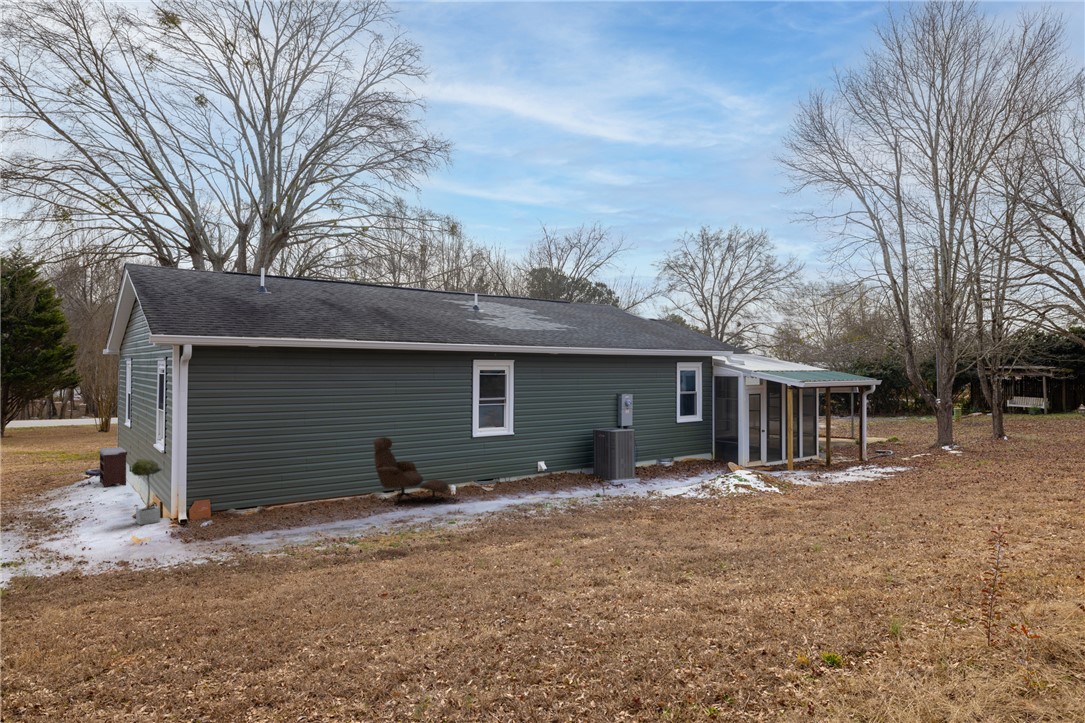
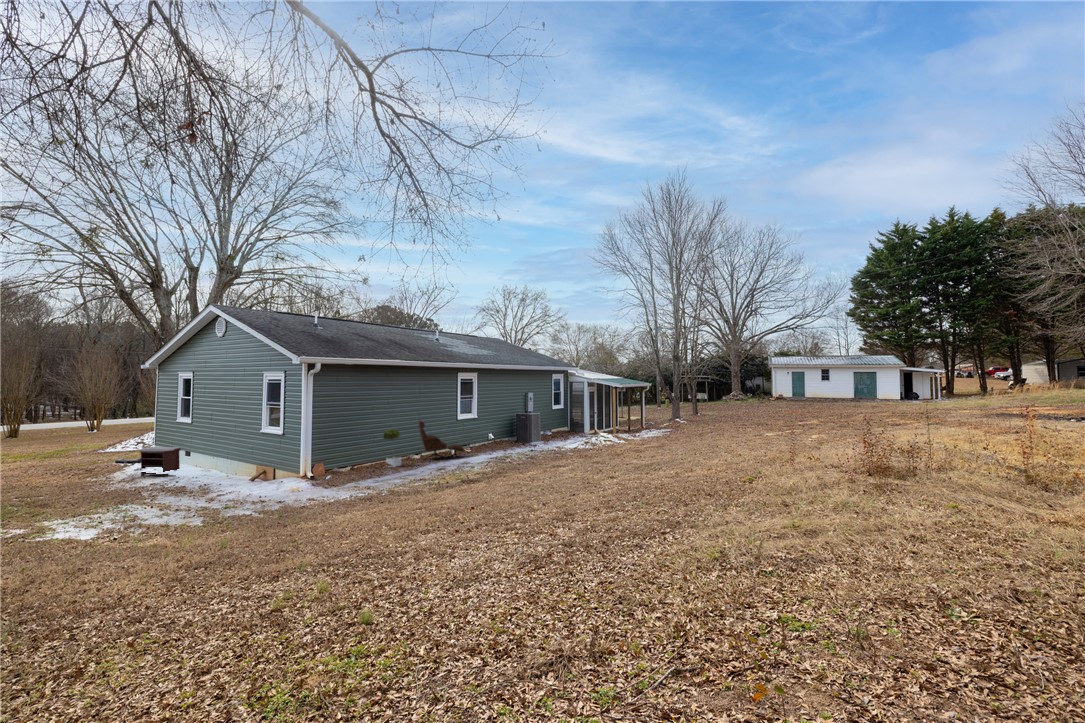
potted tree: present [131,459,162,525] -> present [383,429,402,467]

